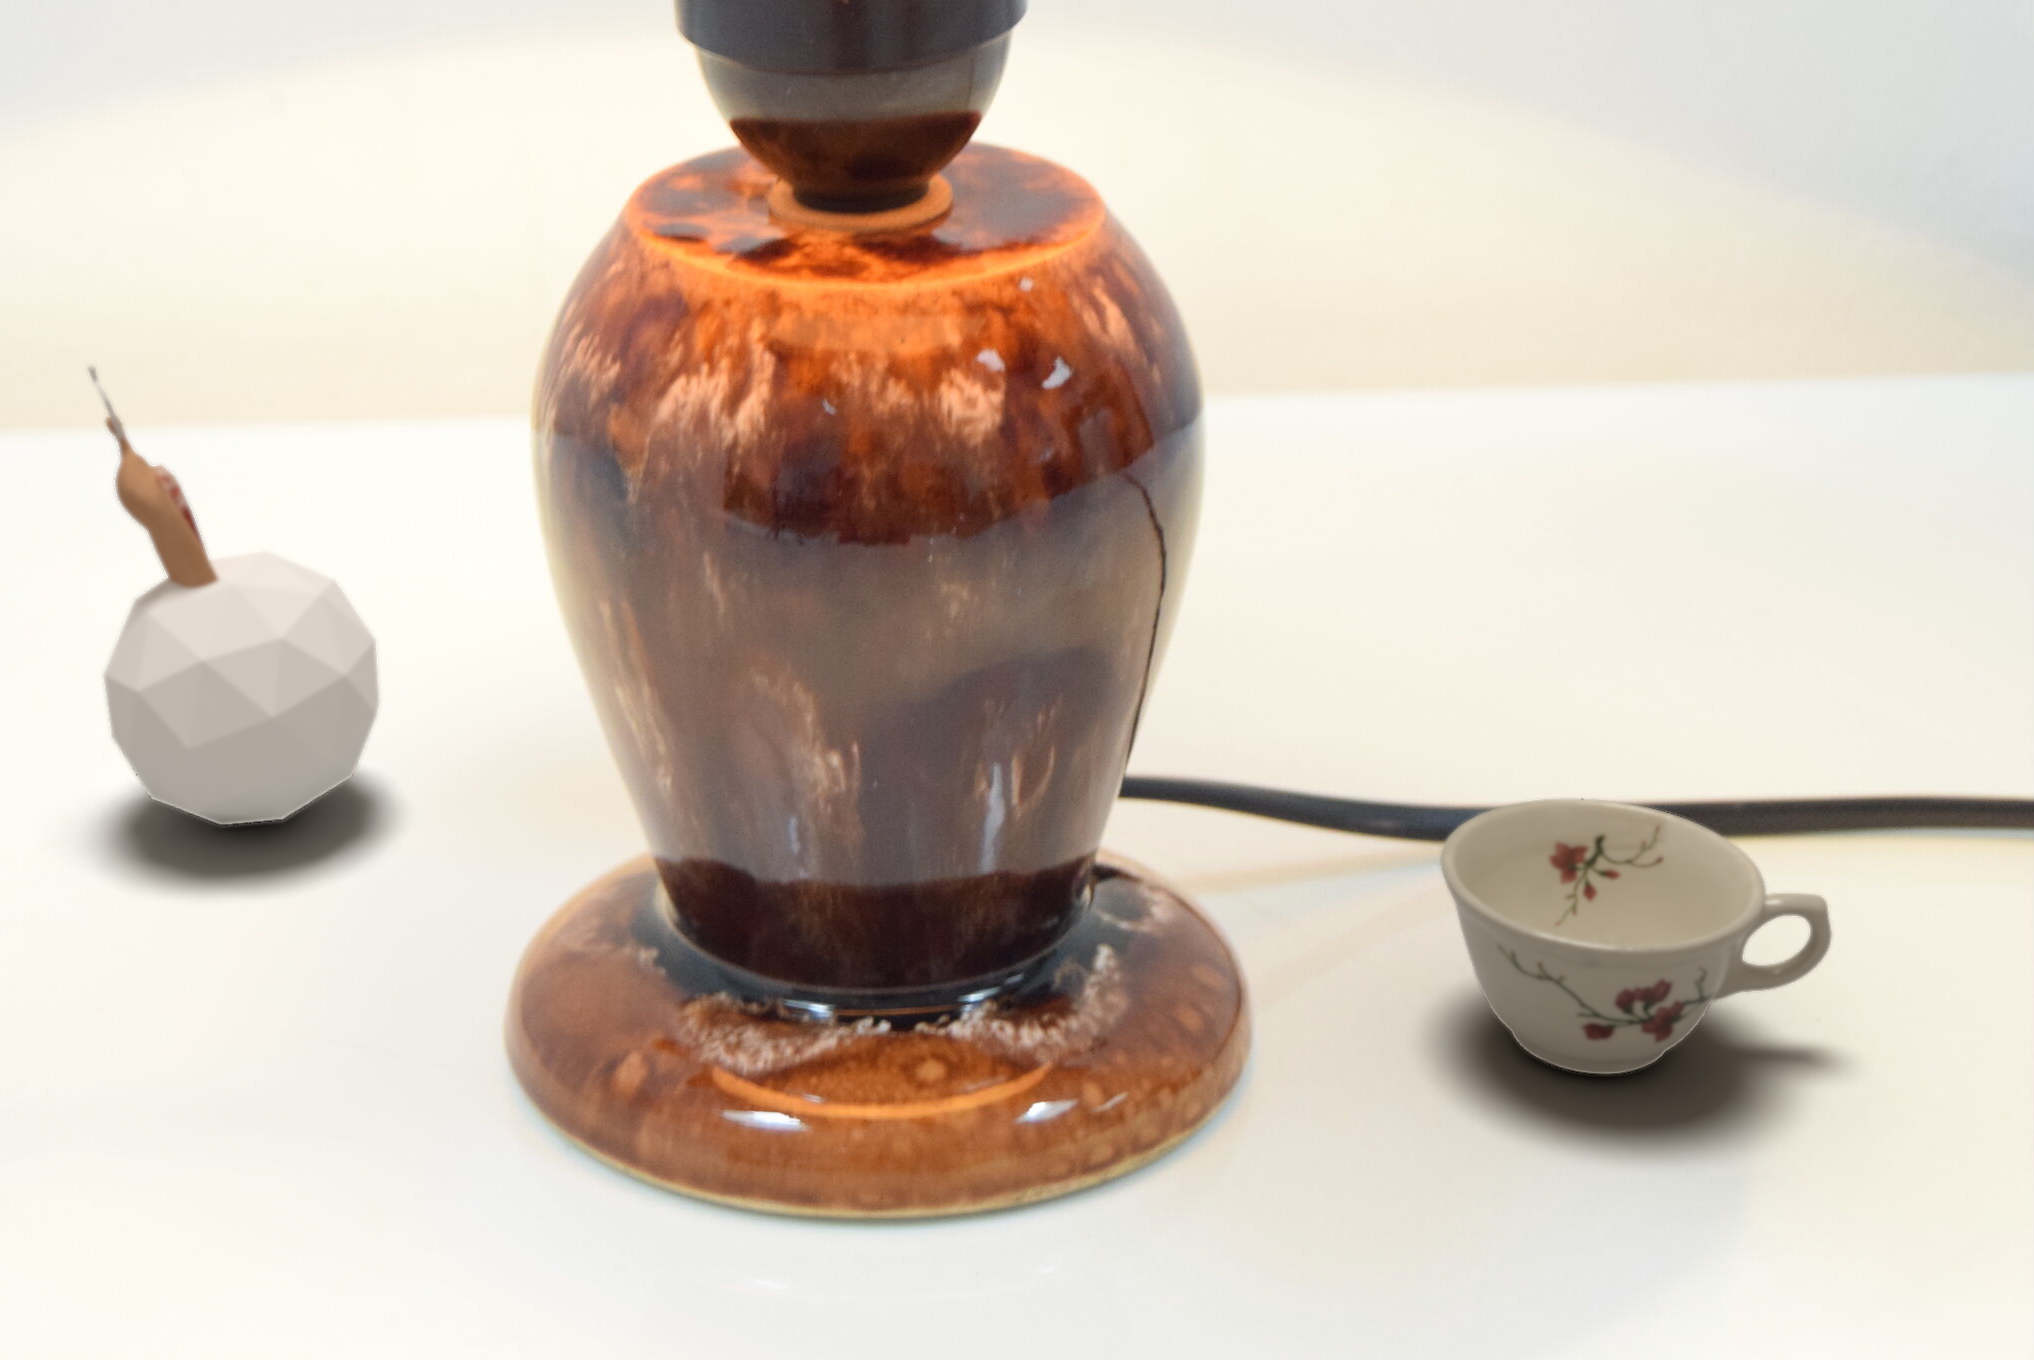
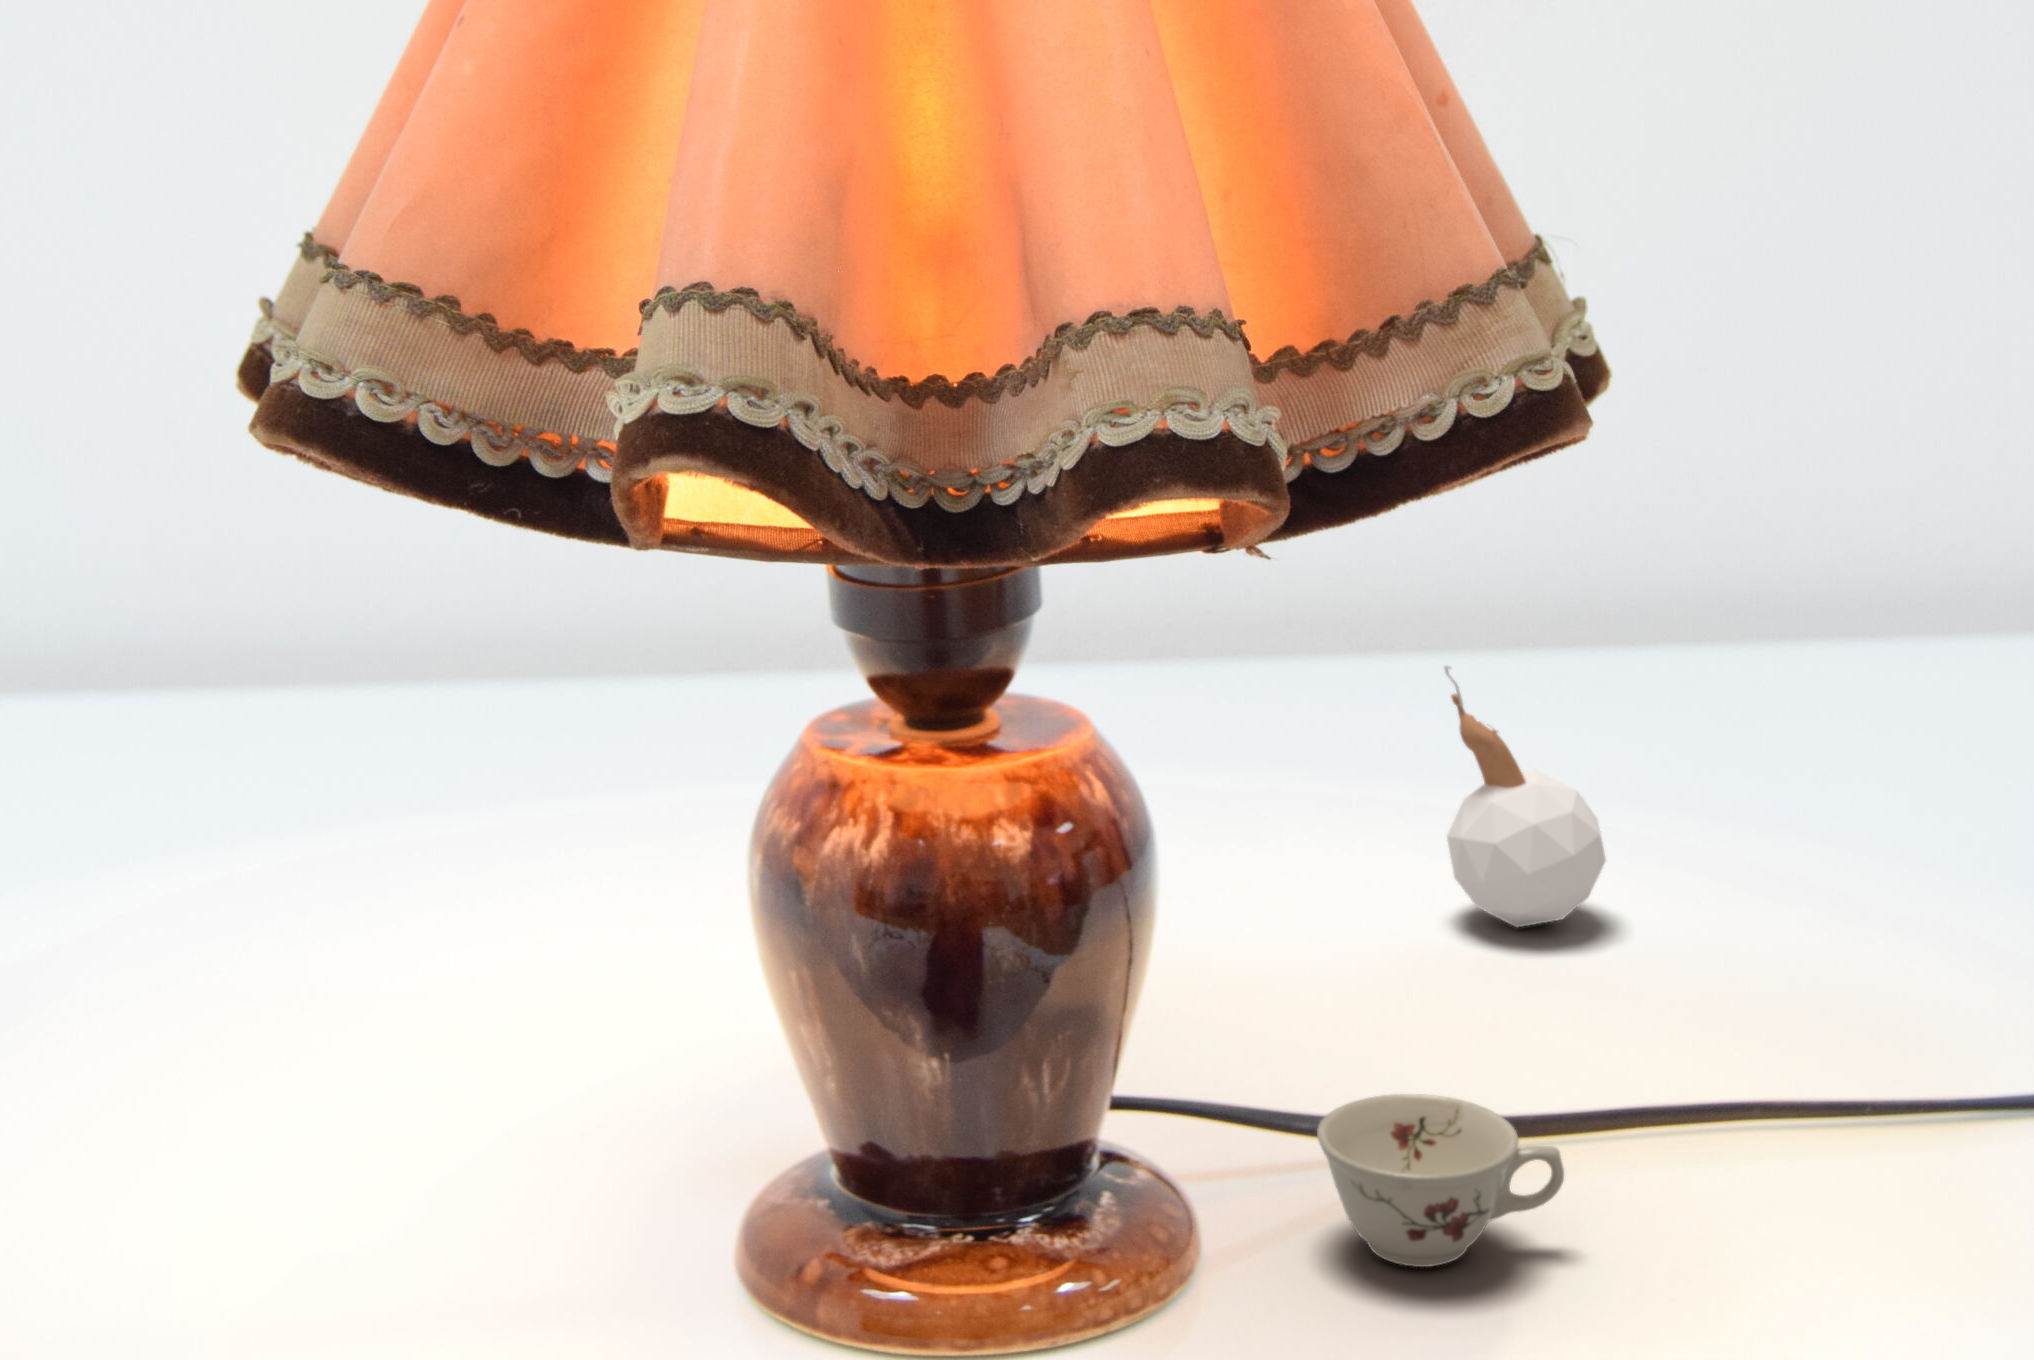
candle: present [88,367,379,825] -> present [1444,666,1606,927]

